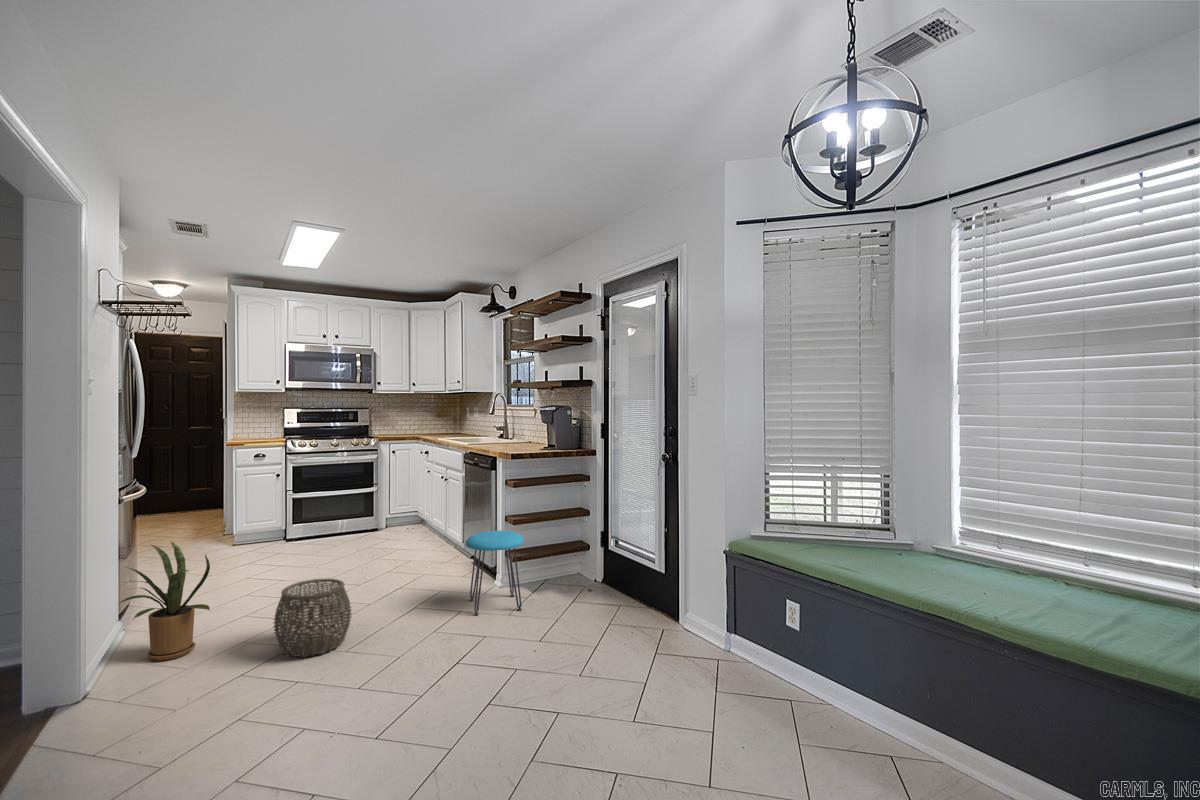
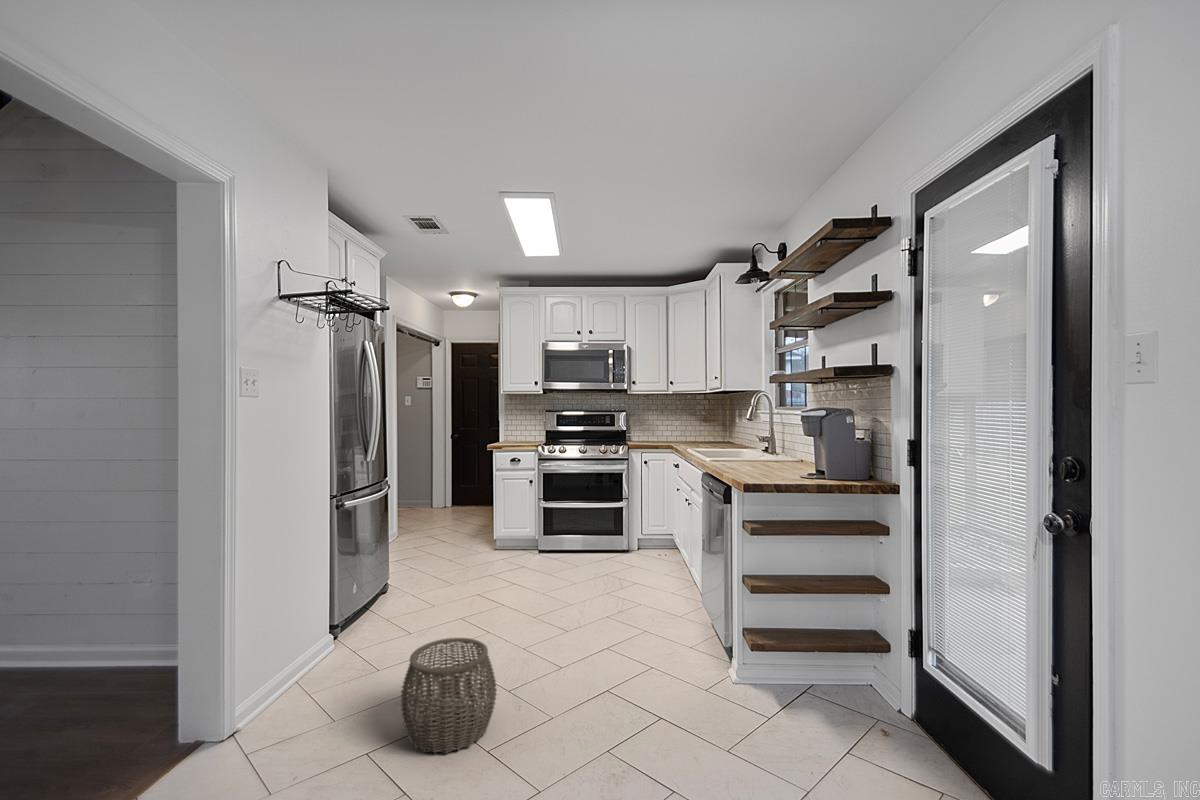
stool: present [466,531,524,615] -> none [666,601,758,748]
house plant: present [120,542,210,661] -> none [267,561,361,705]

